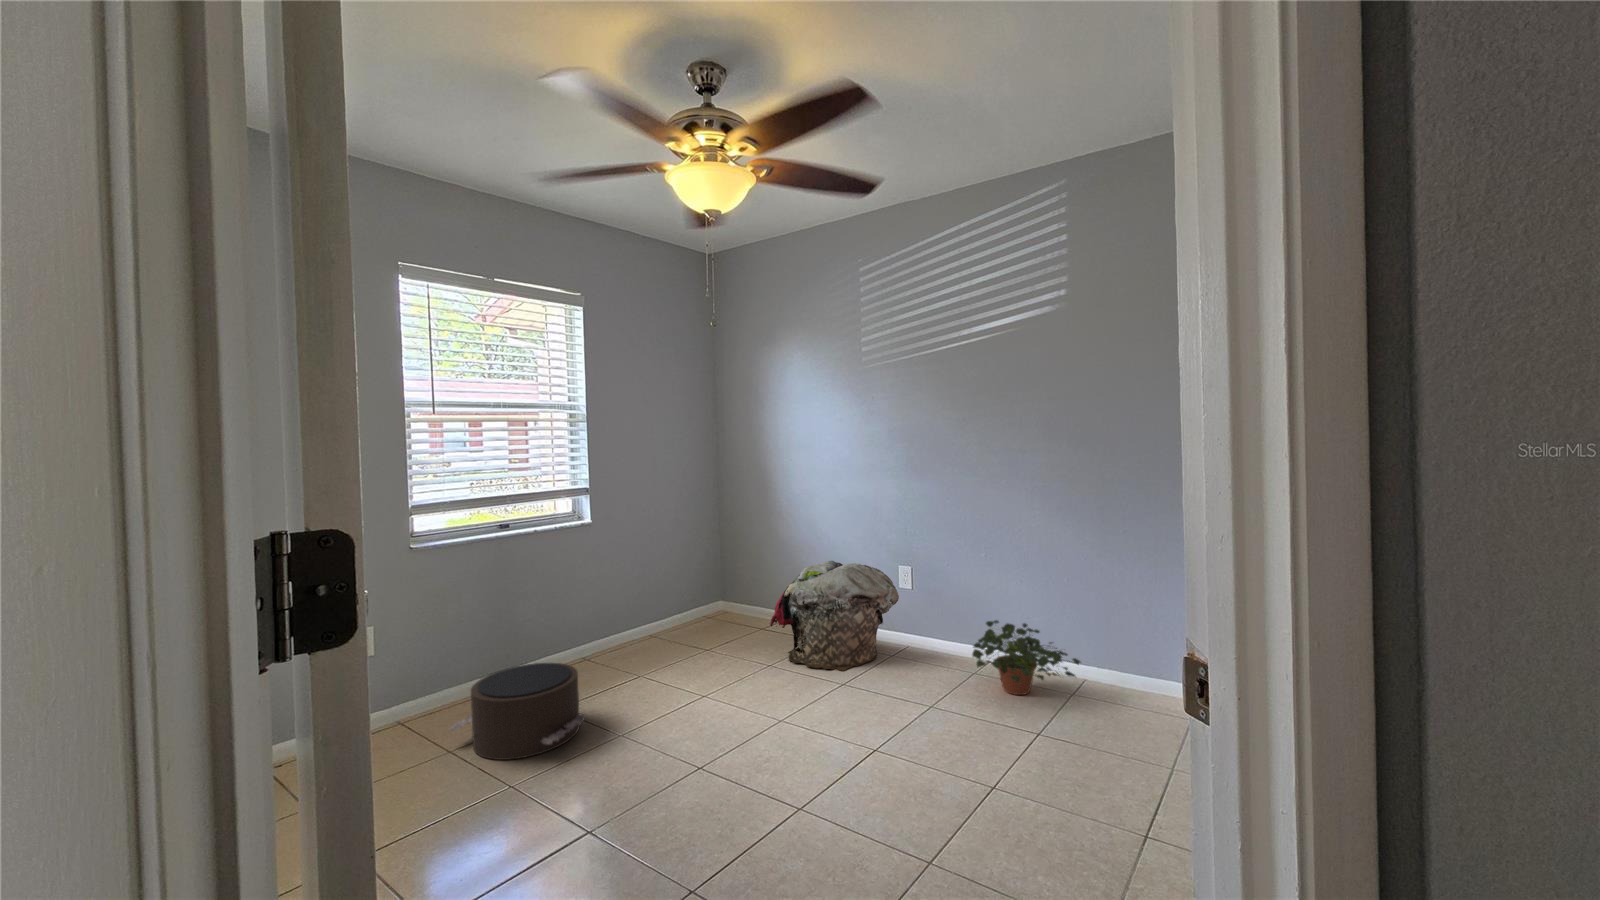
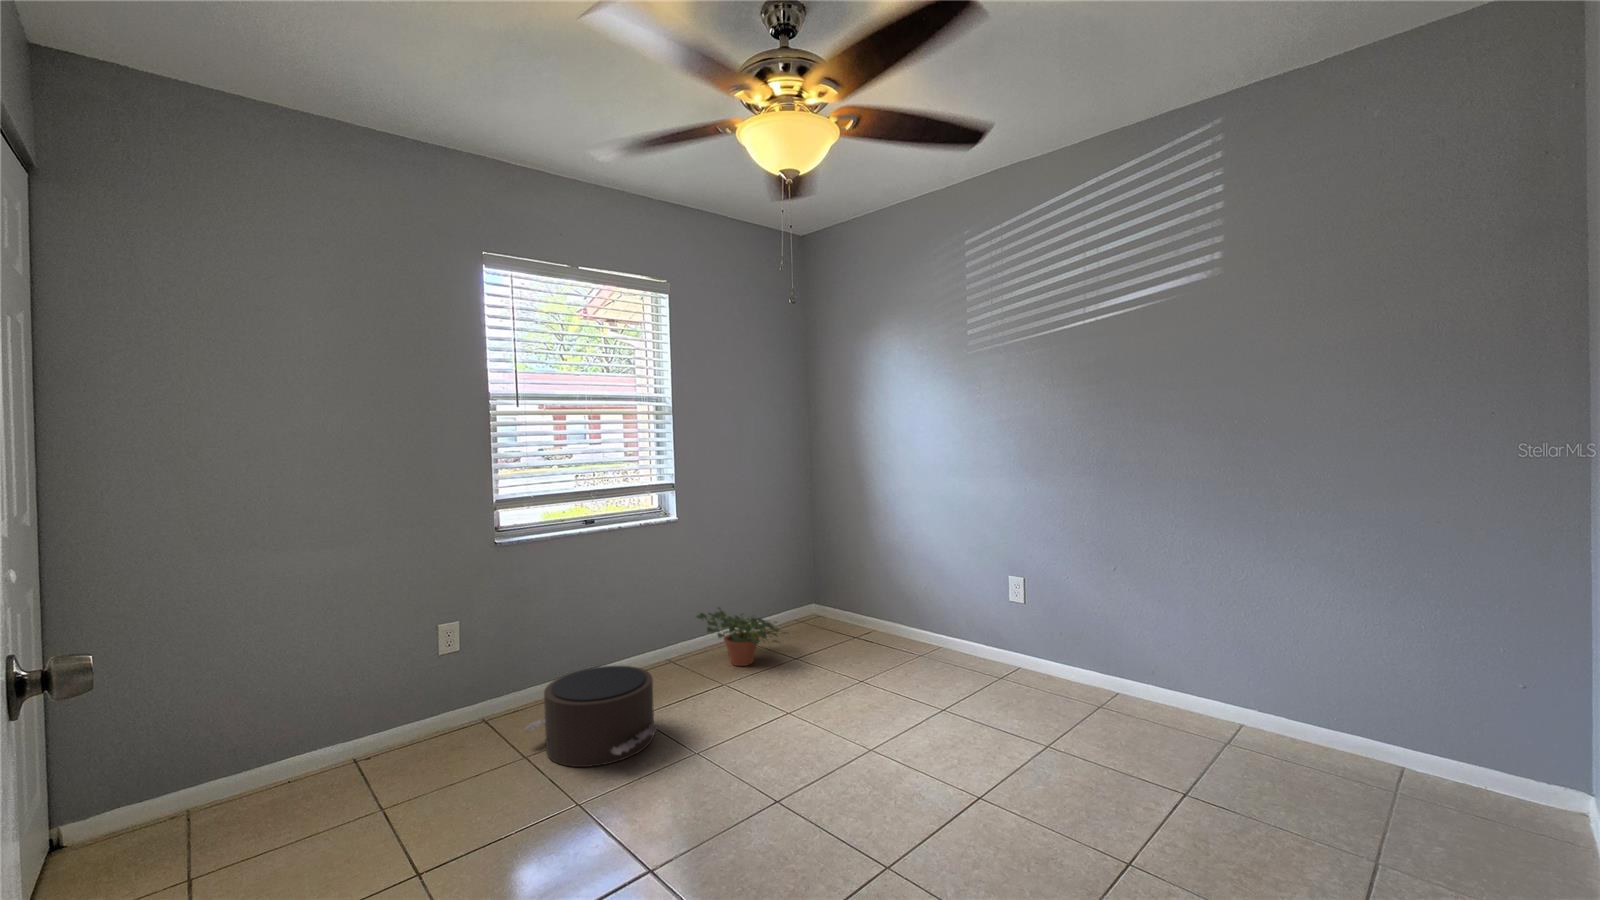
laundry basket: present [769,561,899,671] -> none [862,569,1010,694]
potted plant: present [972,620,1081,695] -> present [696,608,788,666]

